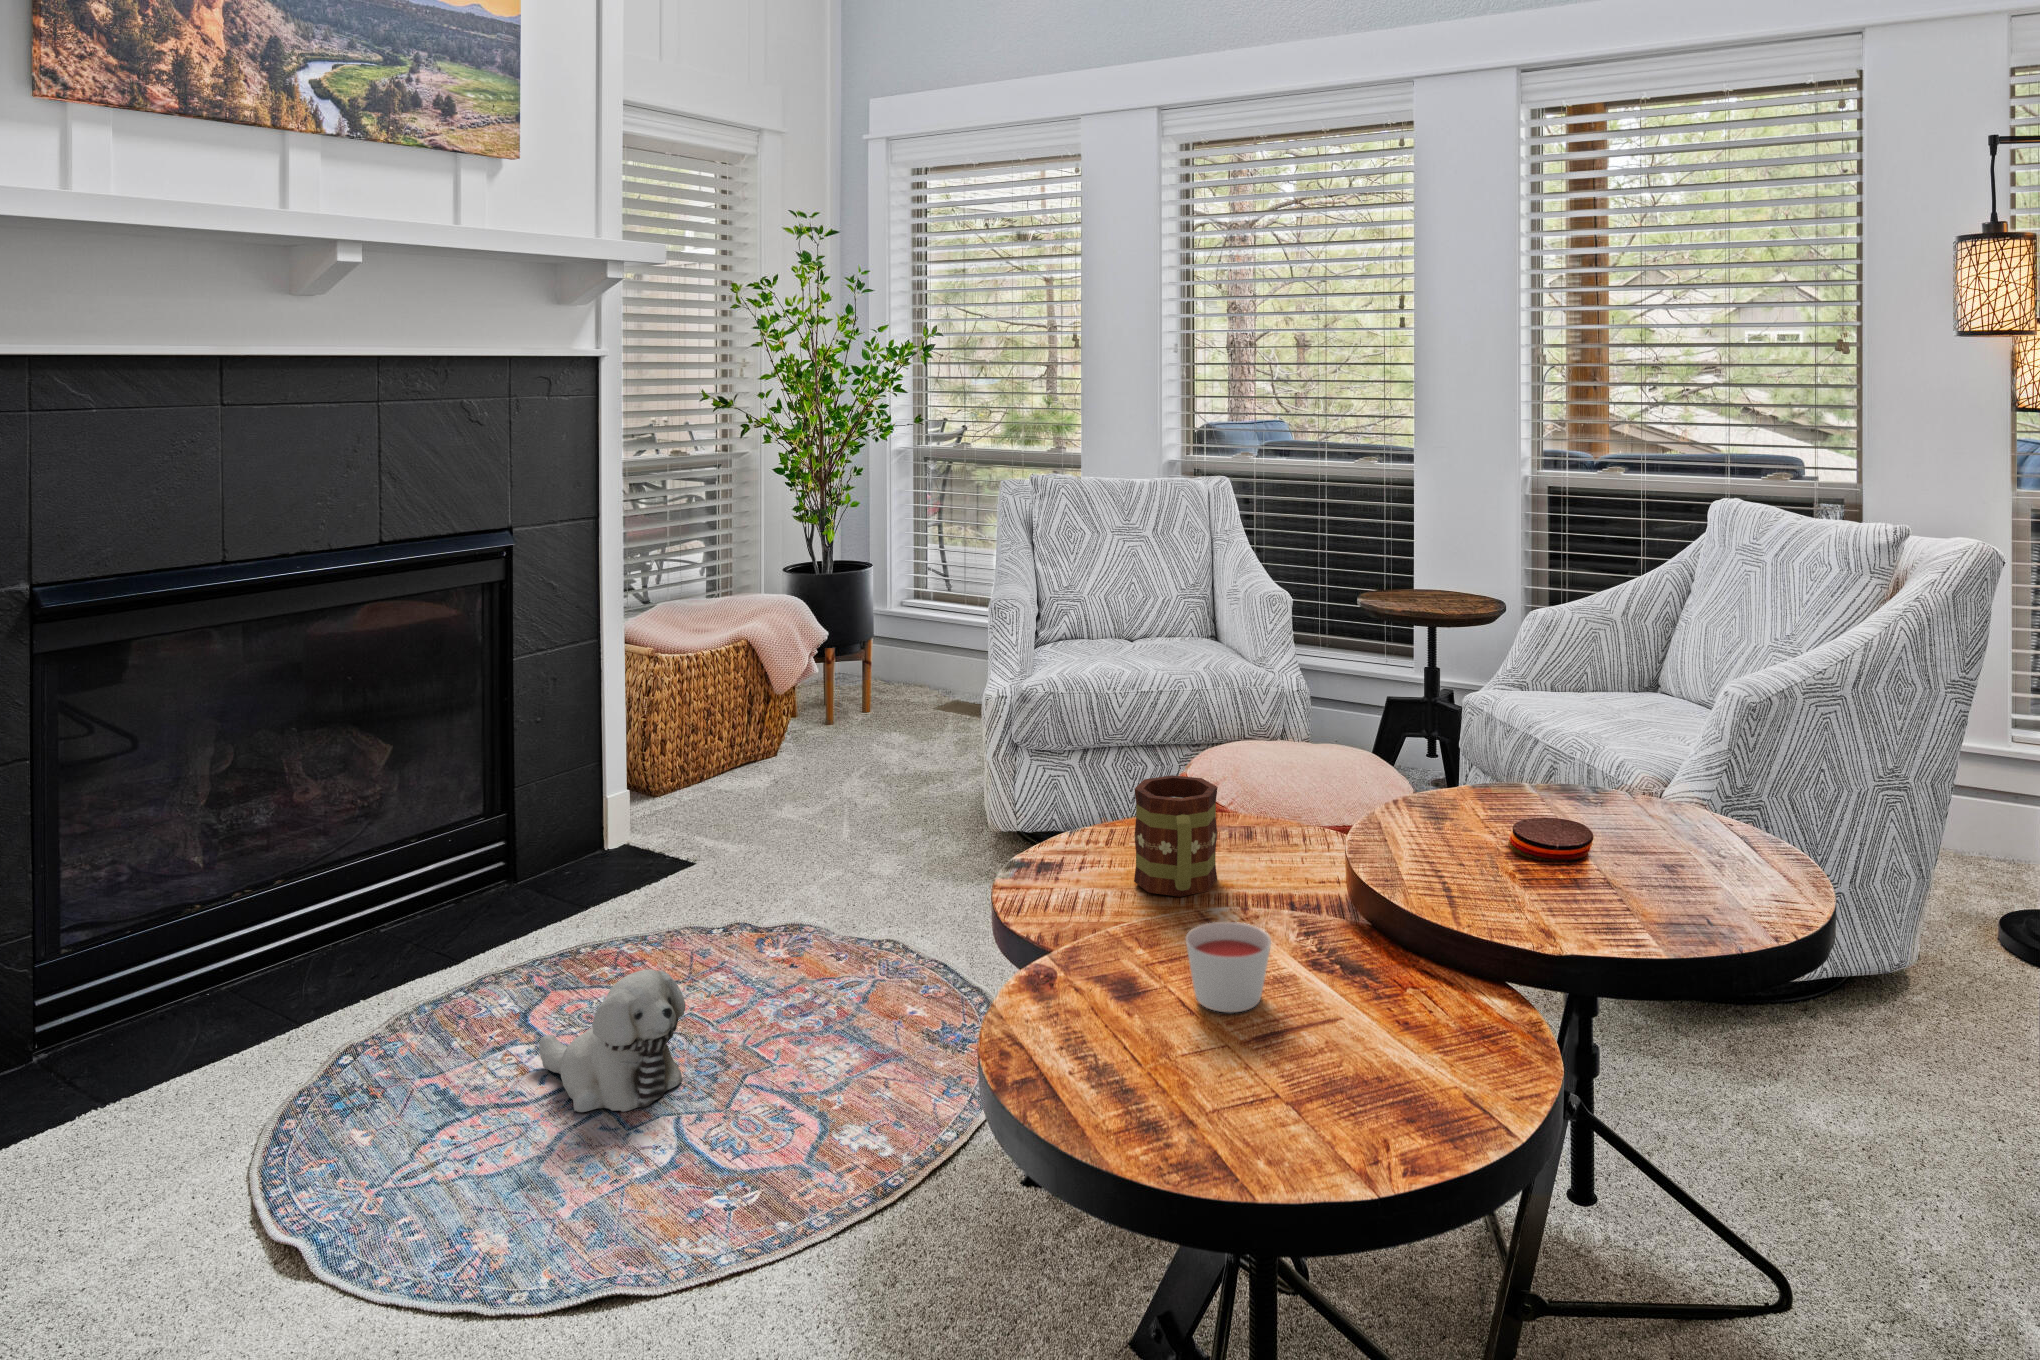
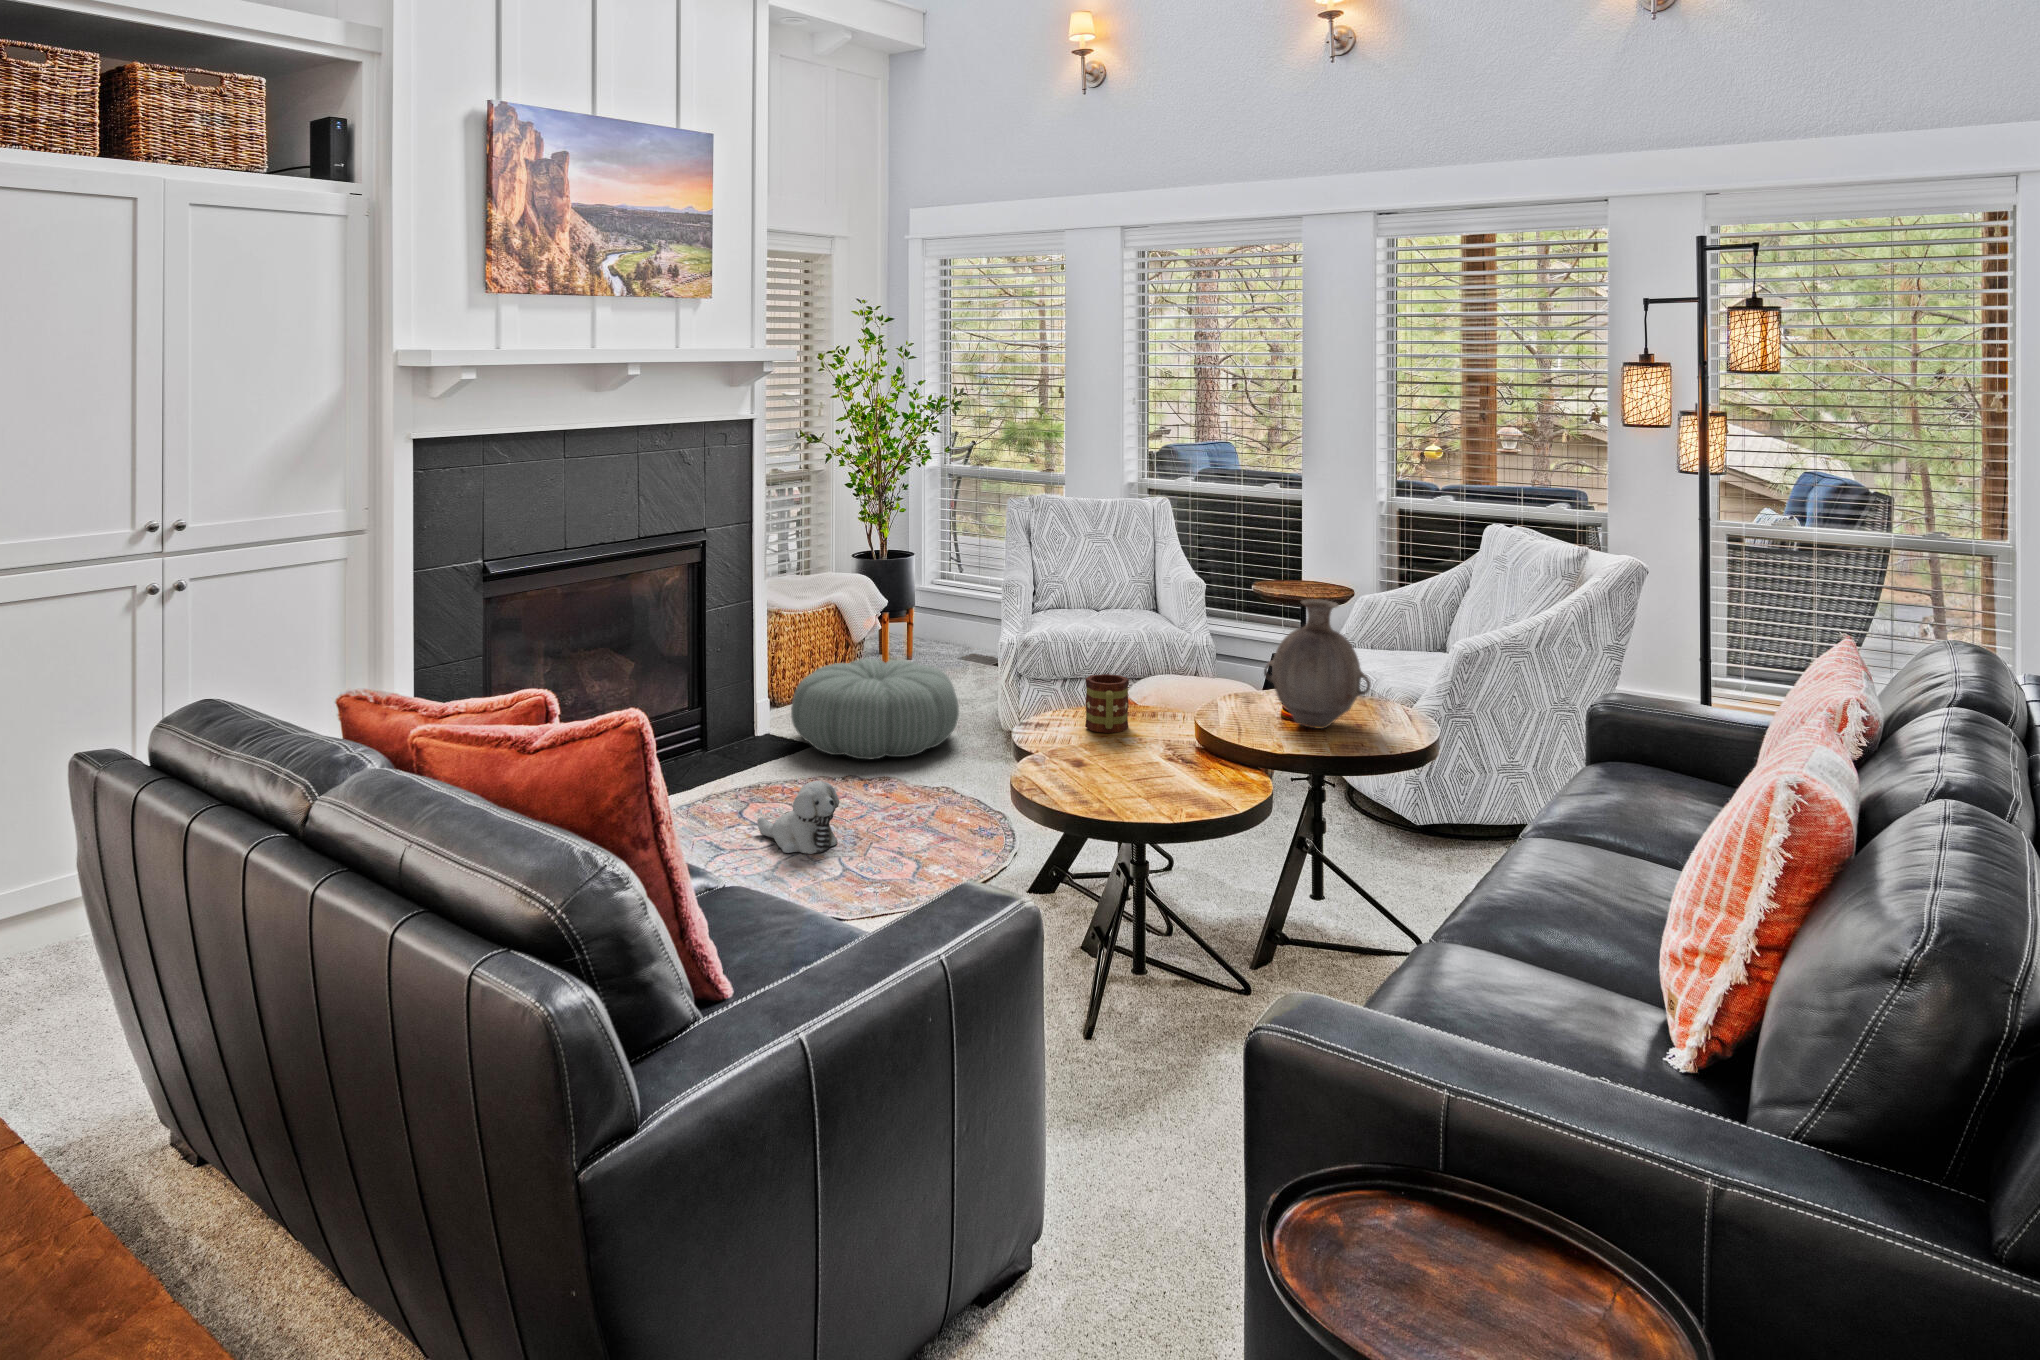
vase: none [1475,624,1688,875] -> present [1264,600,1370,729]
pouf: none [653,725,921,891] -> present [791,659,959,759]
candle: present [1186,922,1271,1013] -> none [1105,735,1145,773]

